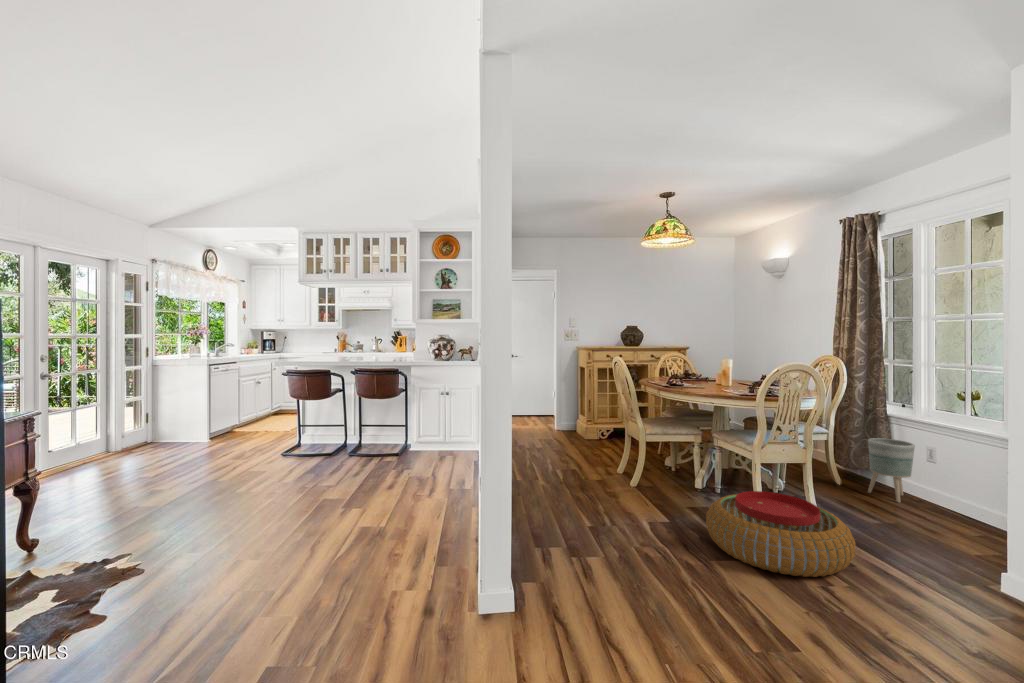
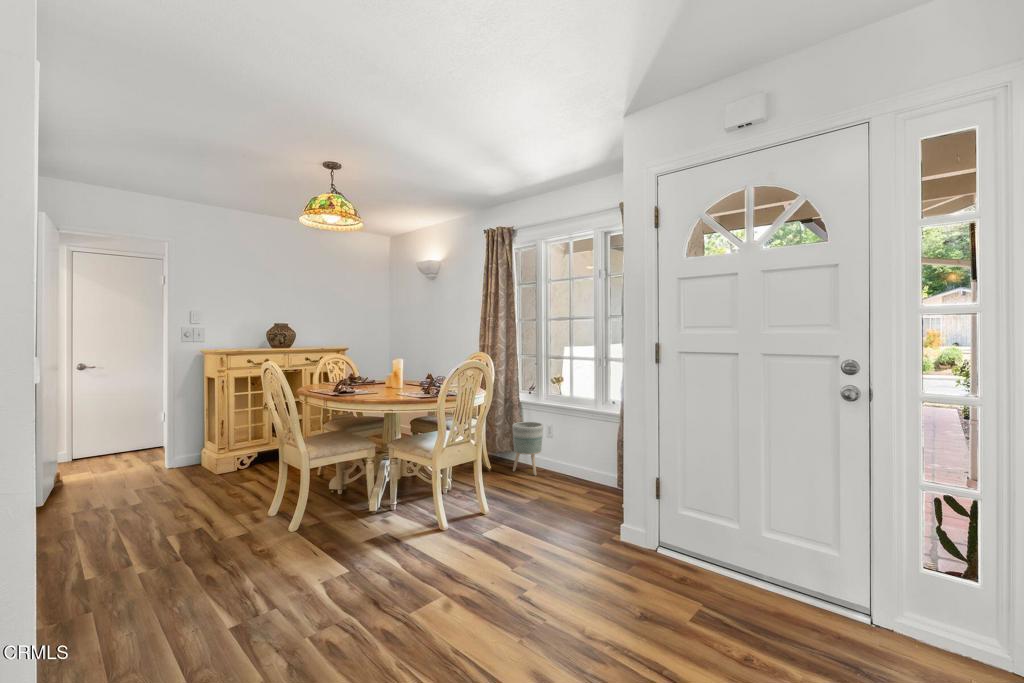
pouf: present [706,491,855,577] -> none [395,501,537,601]

